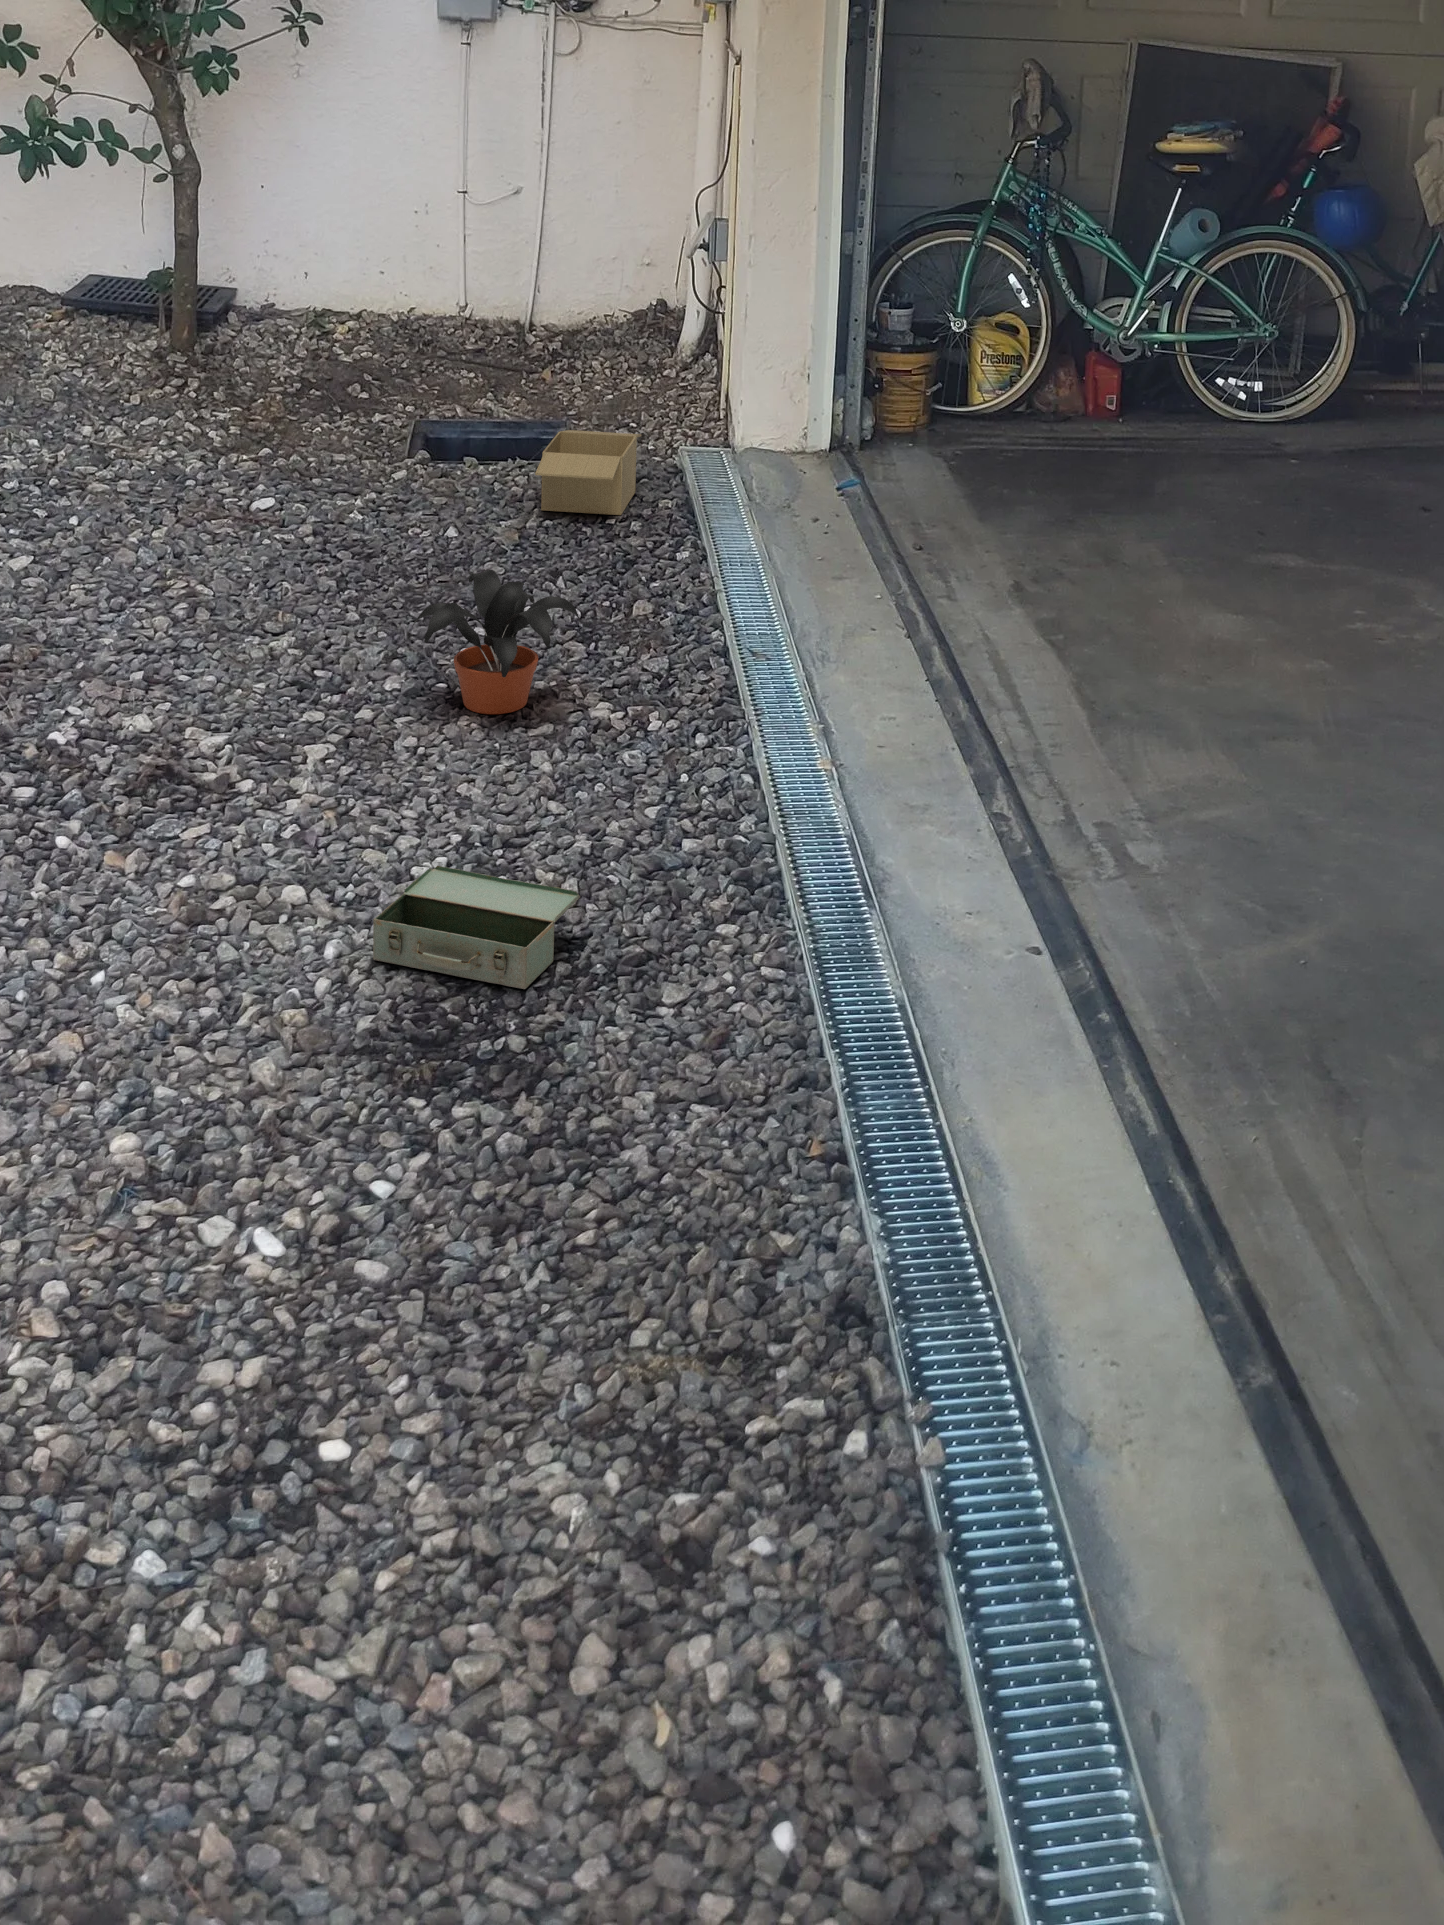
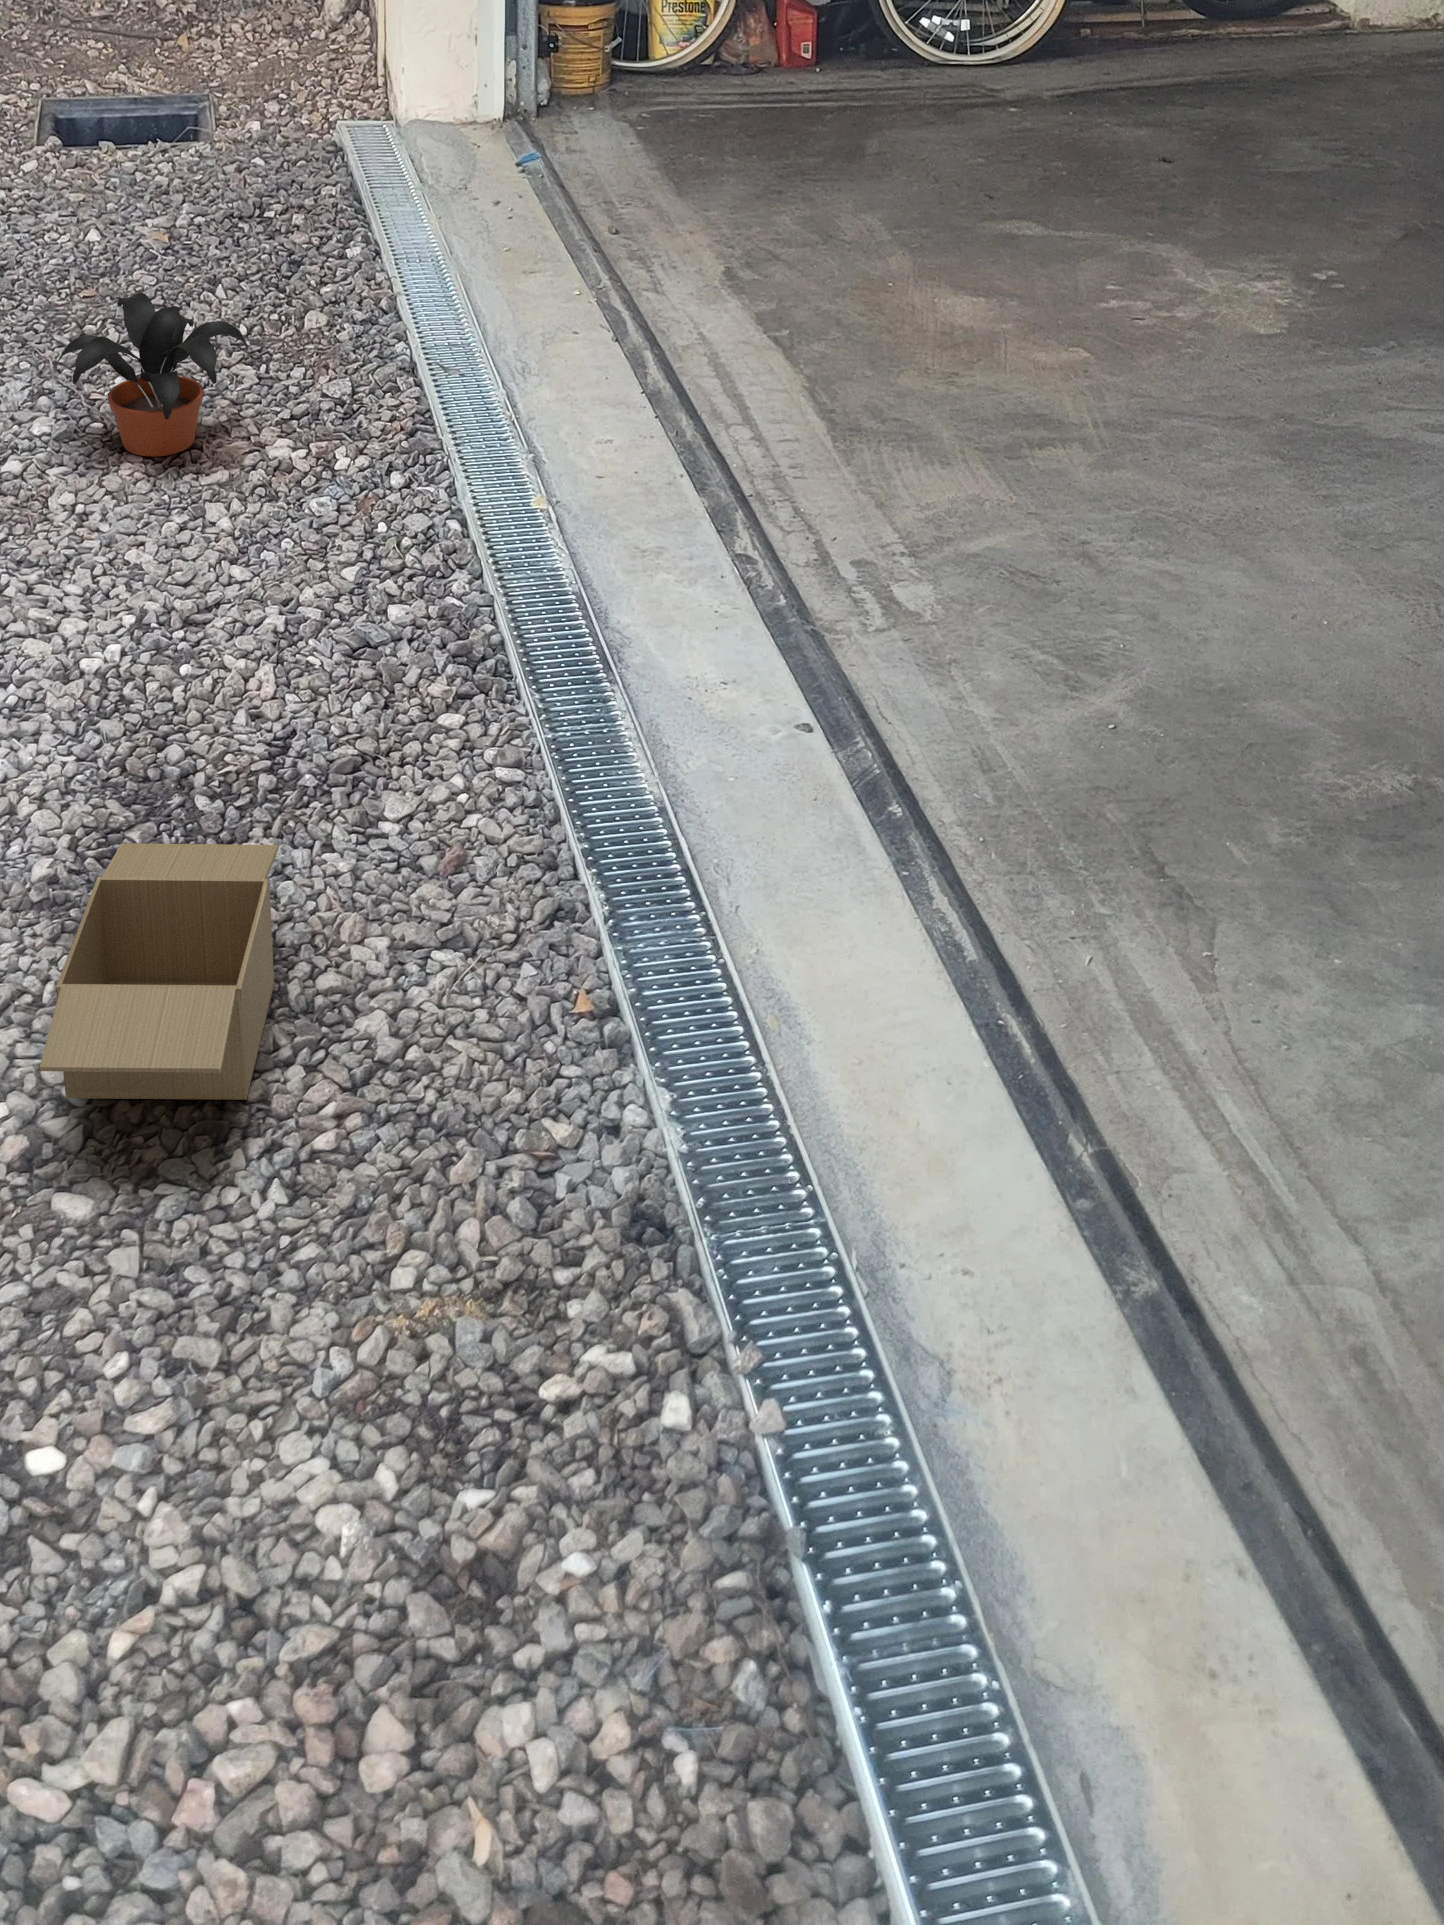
cardboard box: present [535,430,641,515] -> present [40,843,279,1100]
toolbox: present [373,866,580,989] -> none [40,662,278,809]

